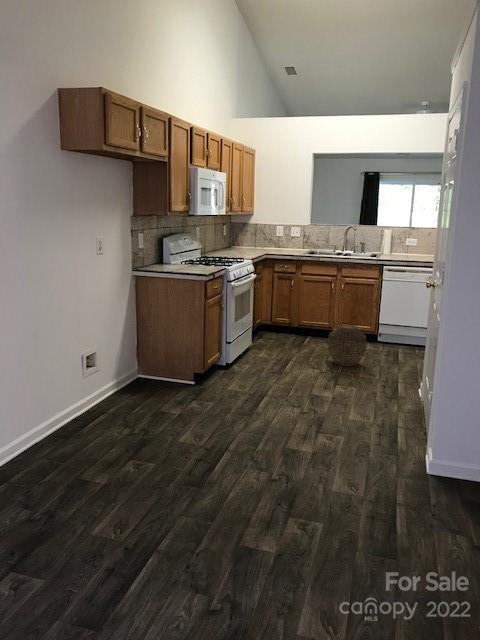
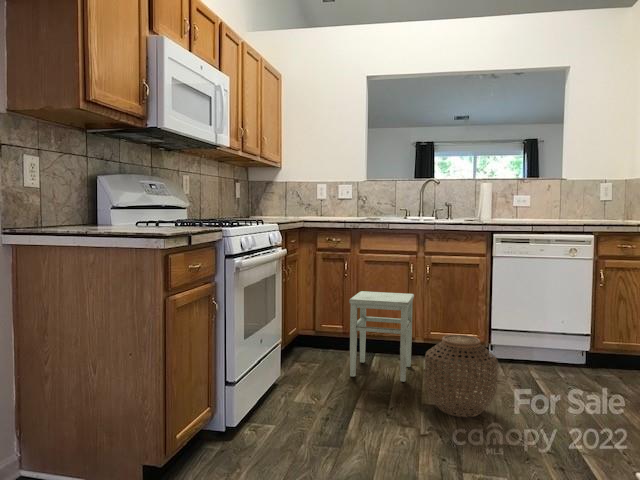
stool: none [291,299,331,351] -> present [349,291,414,382]

